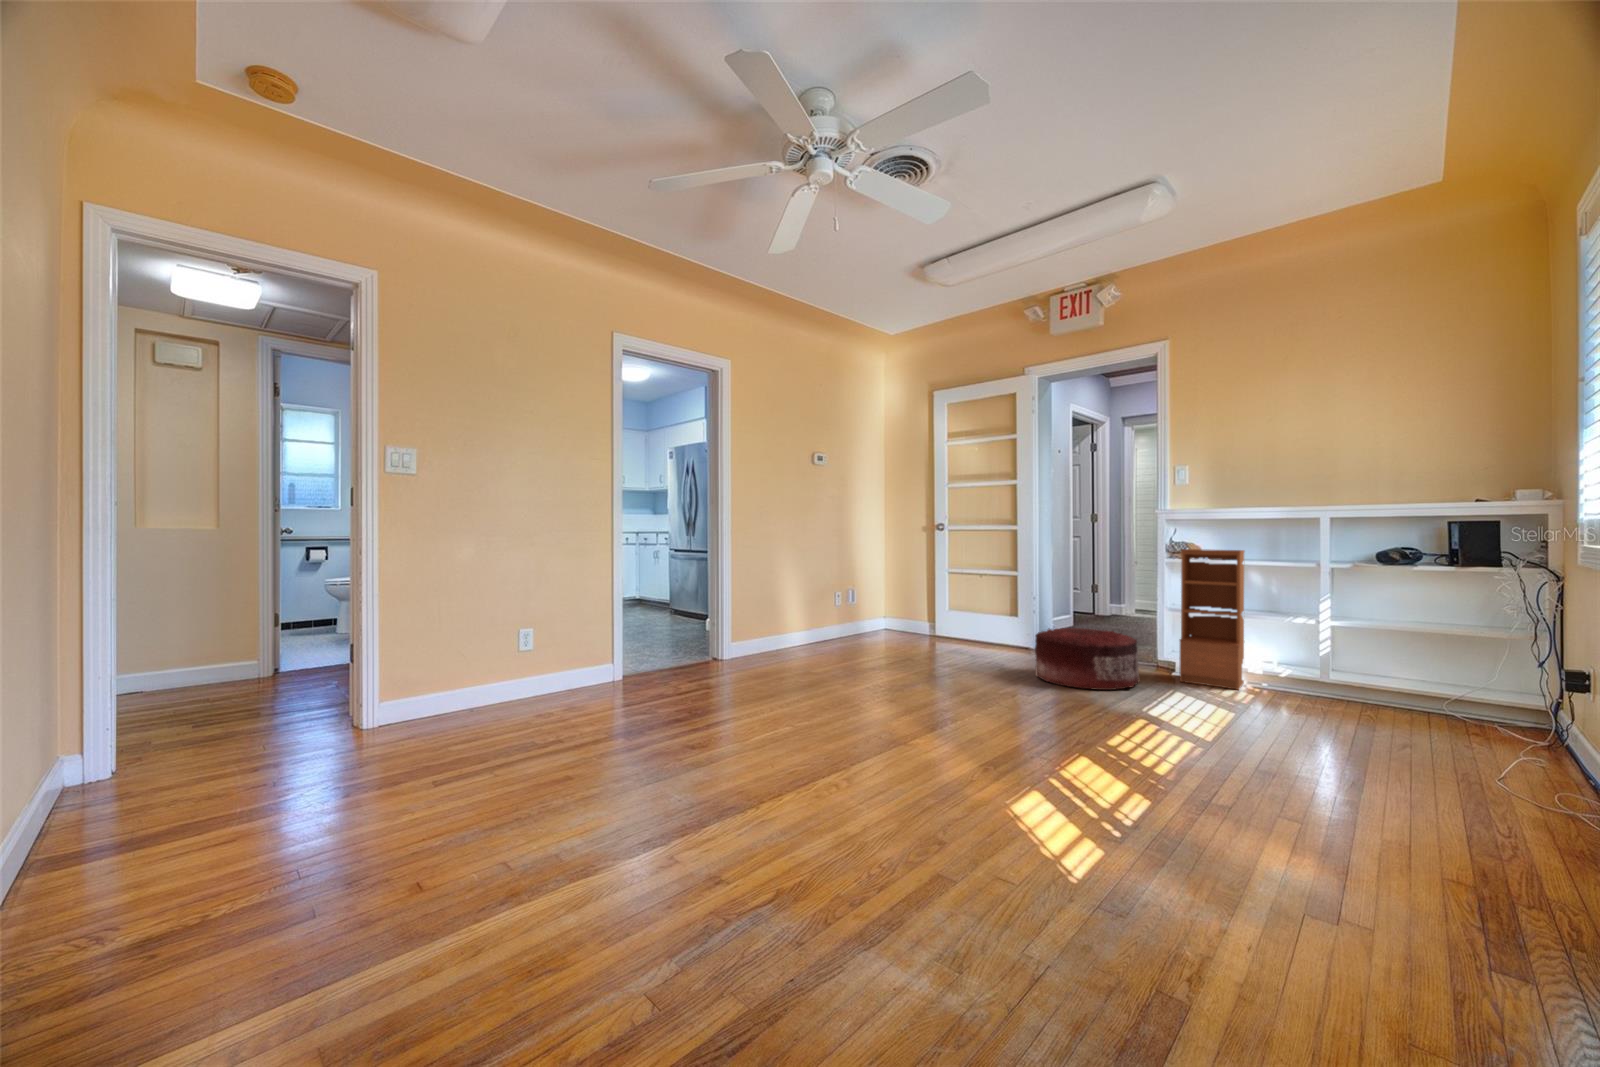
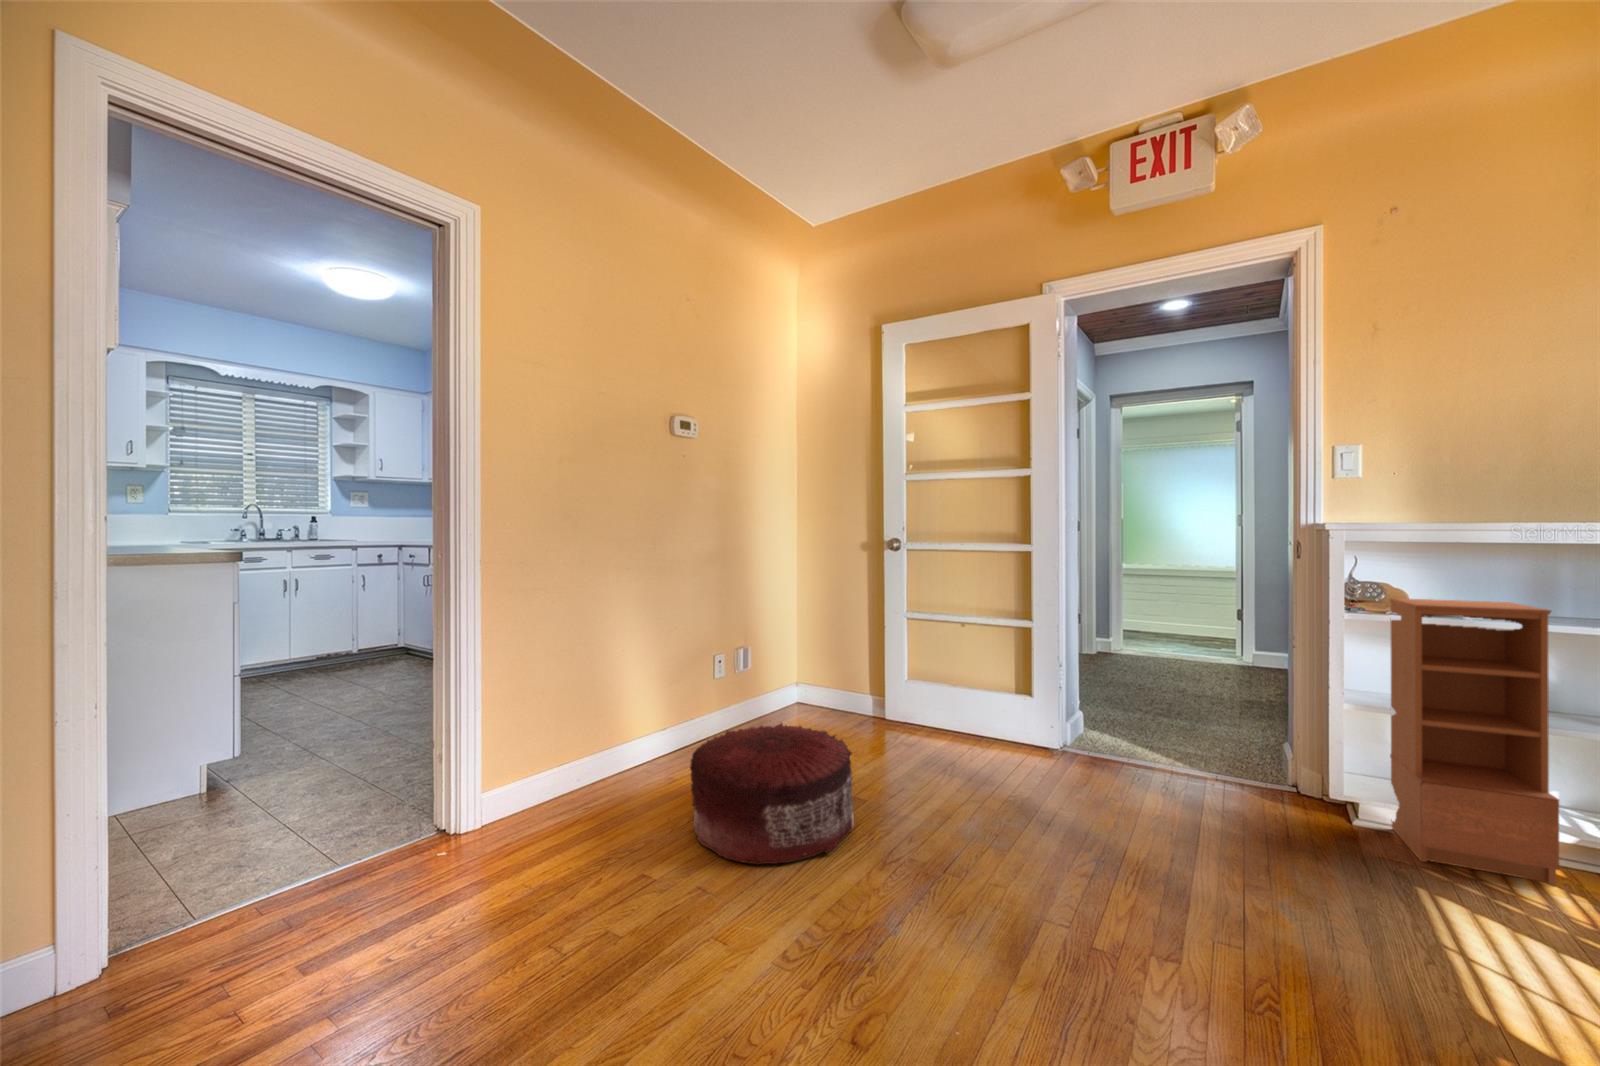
pouf: present [1035,628,1139,690] -> present [690,723,854,865]

